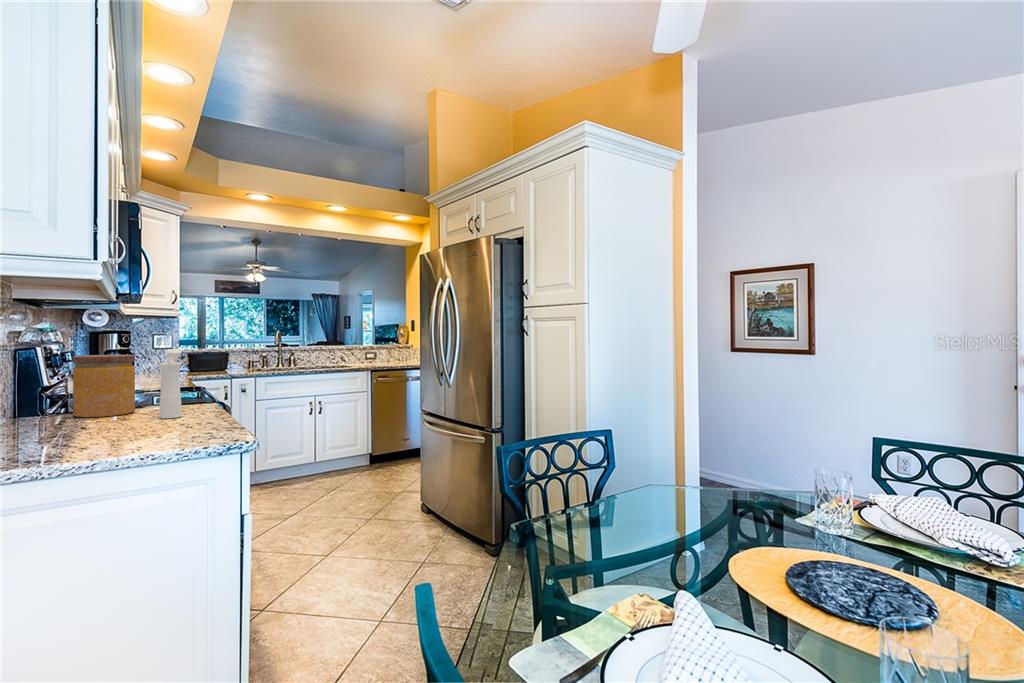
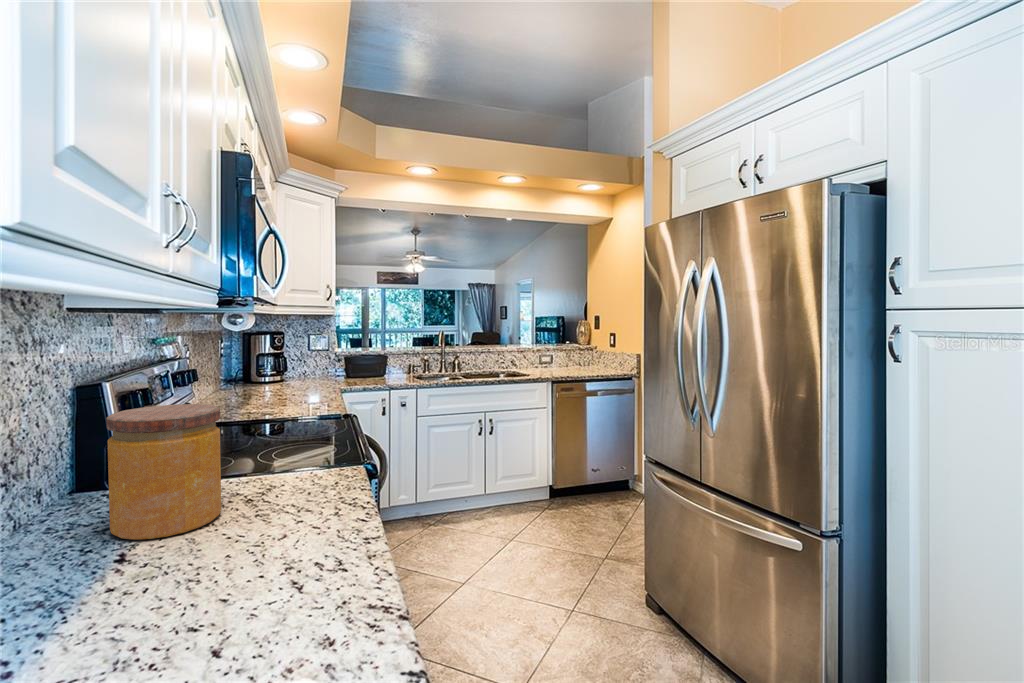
pepper mill: present [159,349,182,418] -> none [238,402,293,572]

